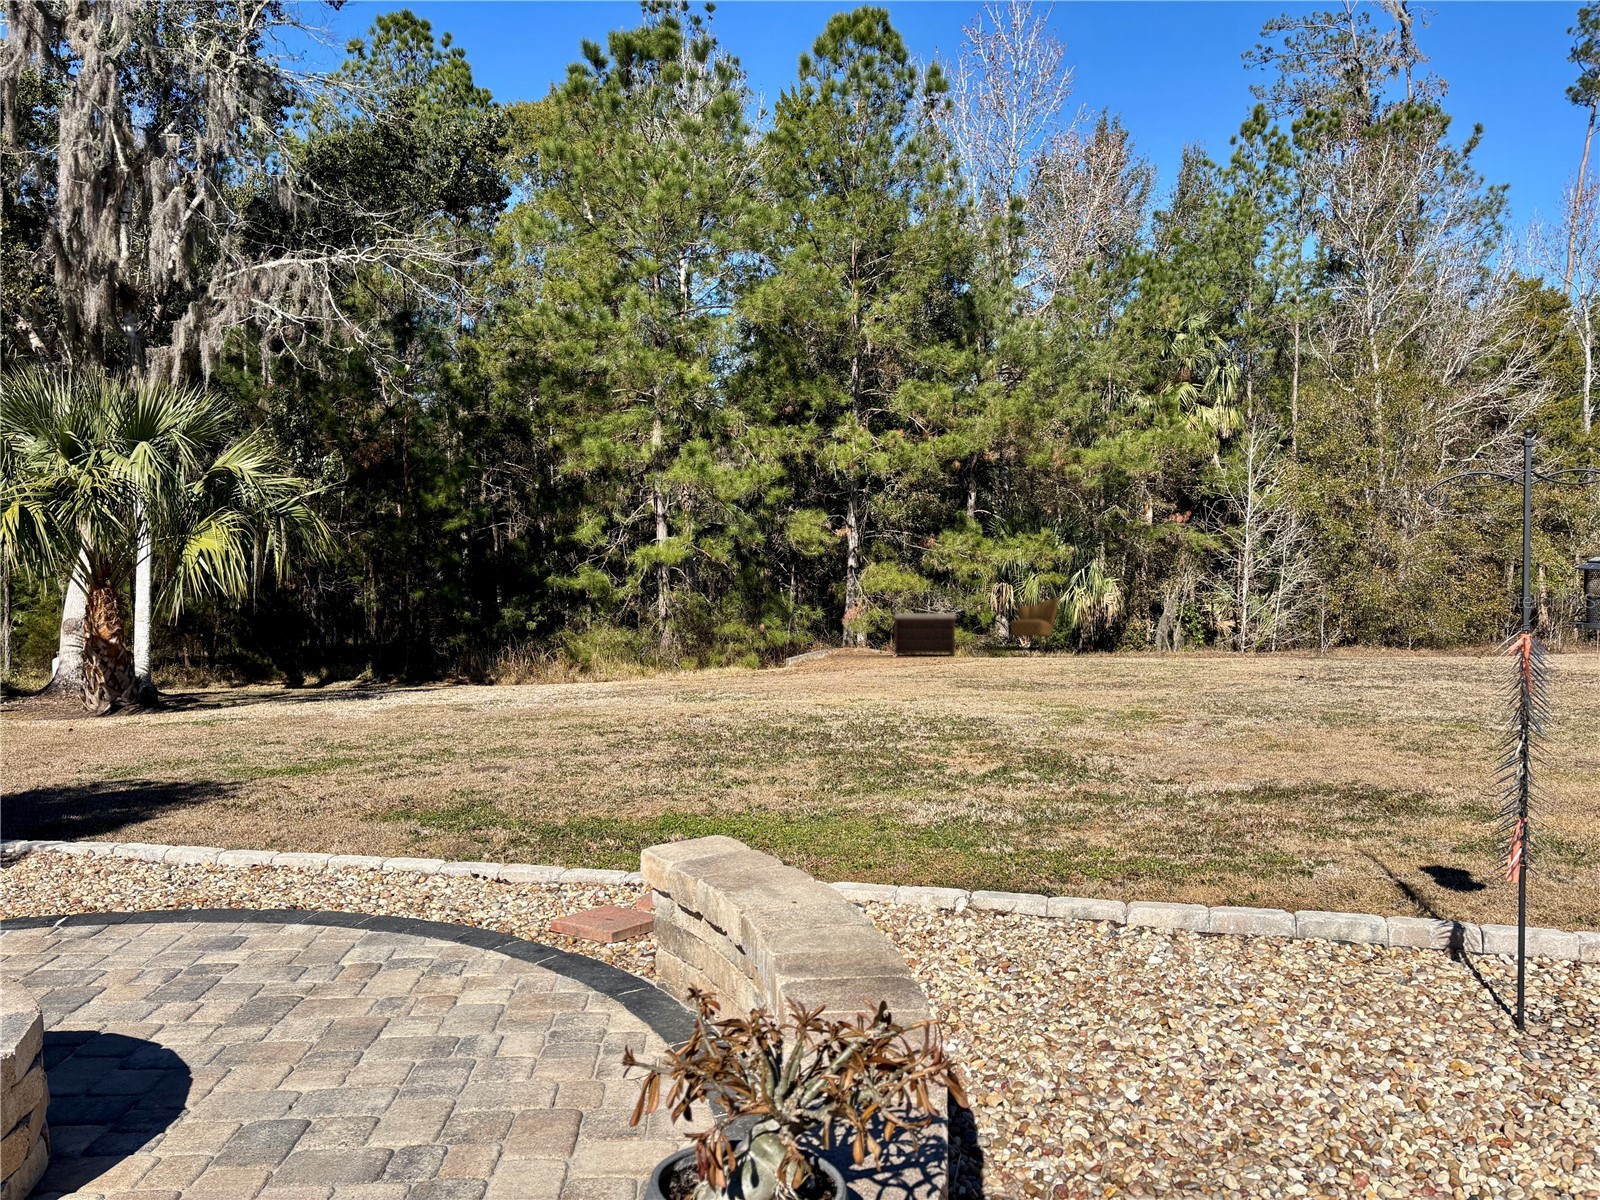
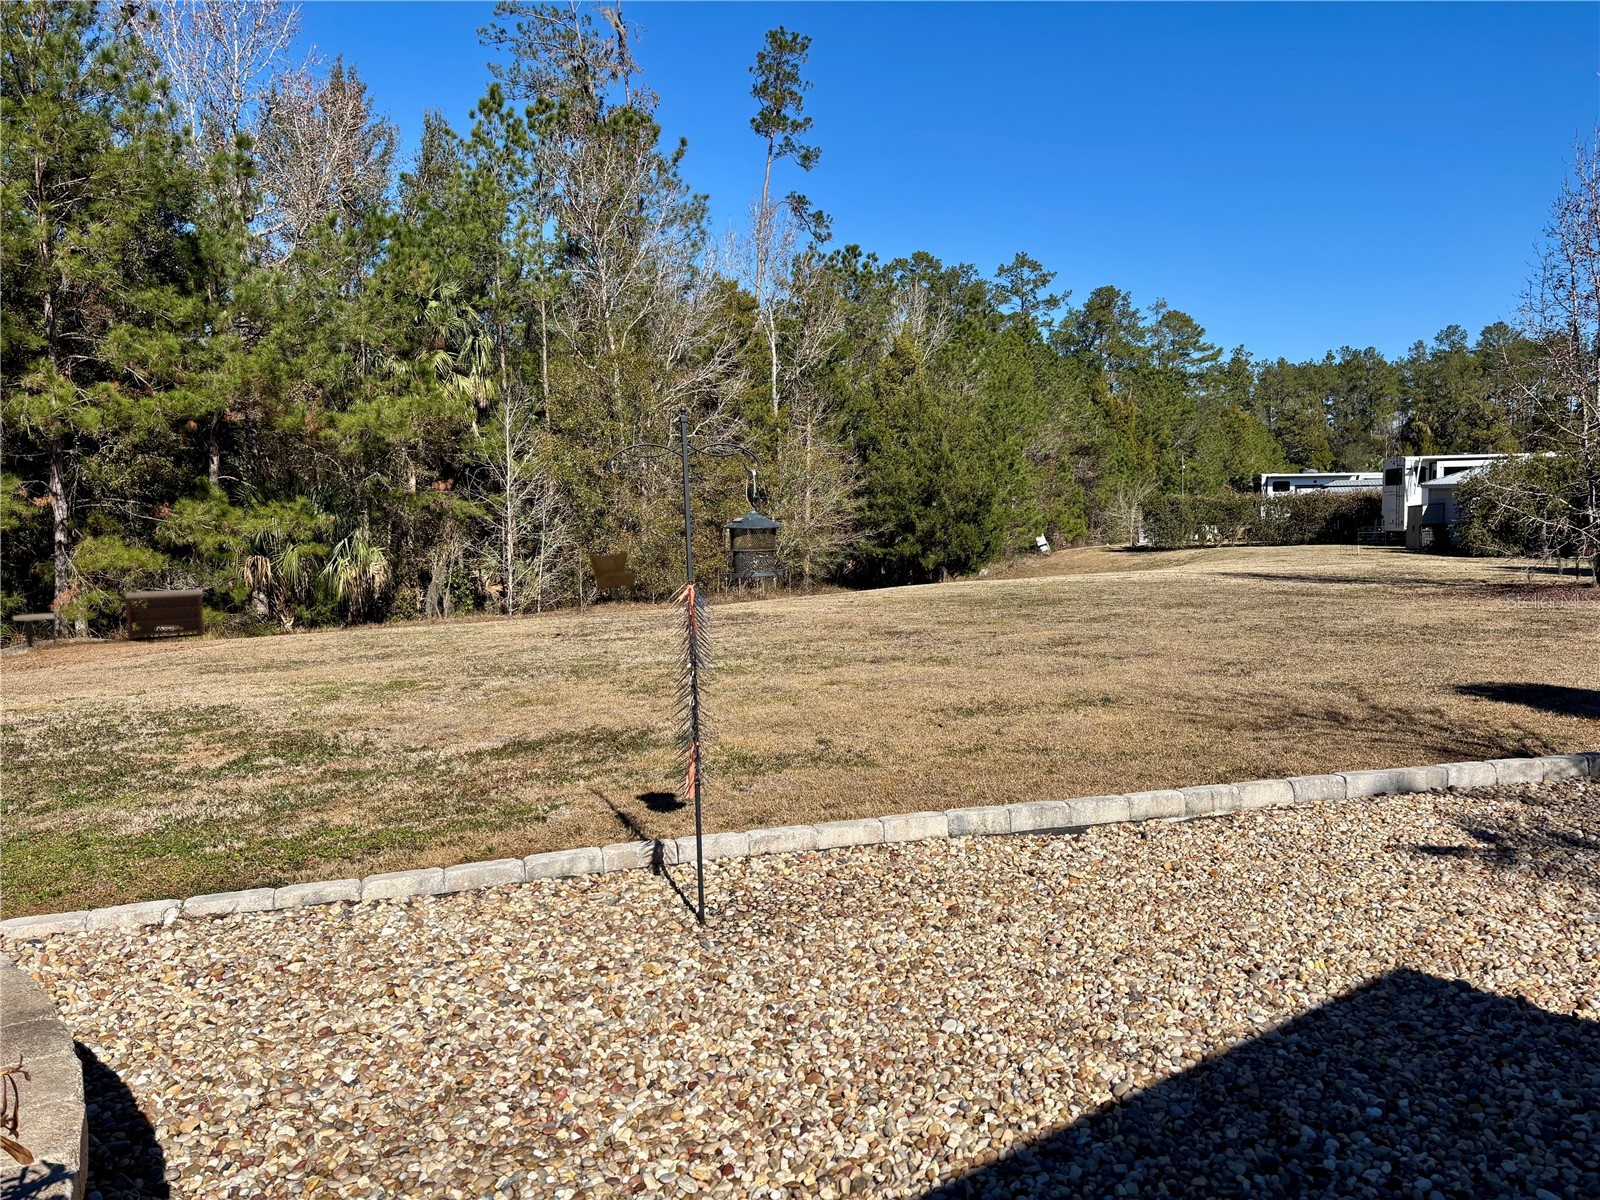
armchair: present [1011,597,1059,649] -> present [589,551,635,599]
side table: none [810,628,843,655] -> present [13,613,56,646]

